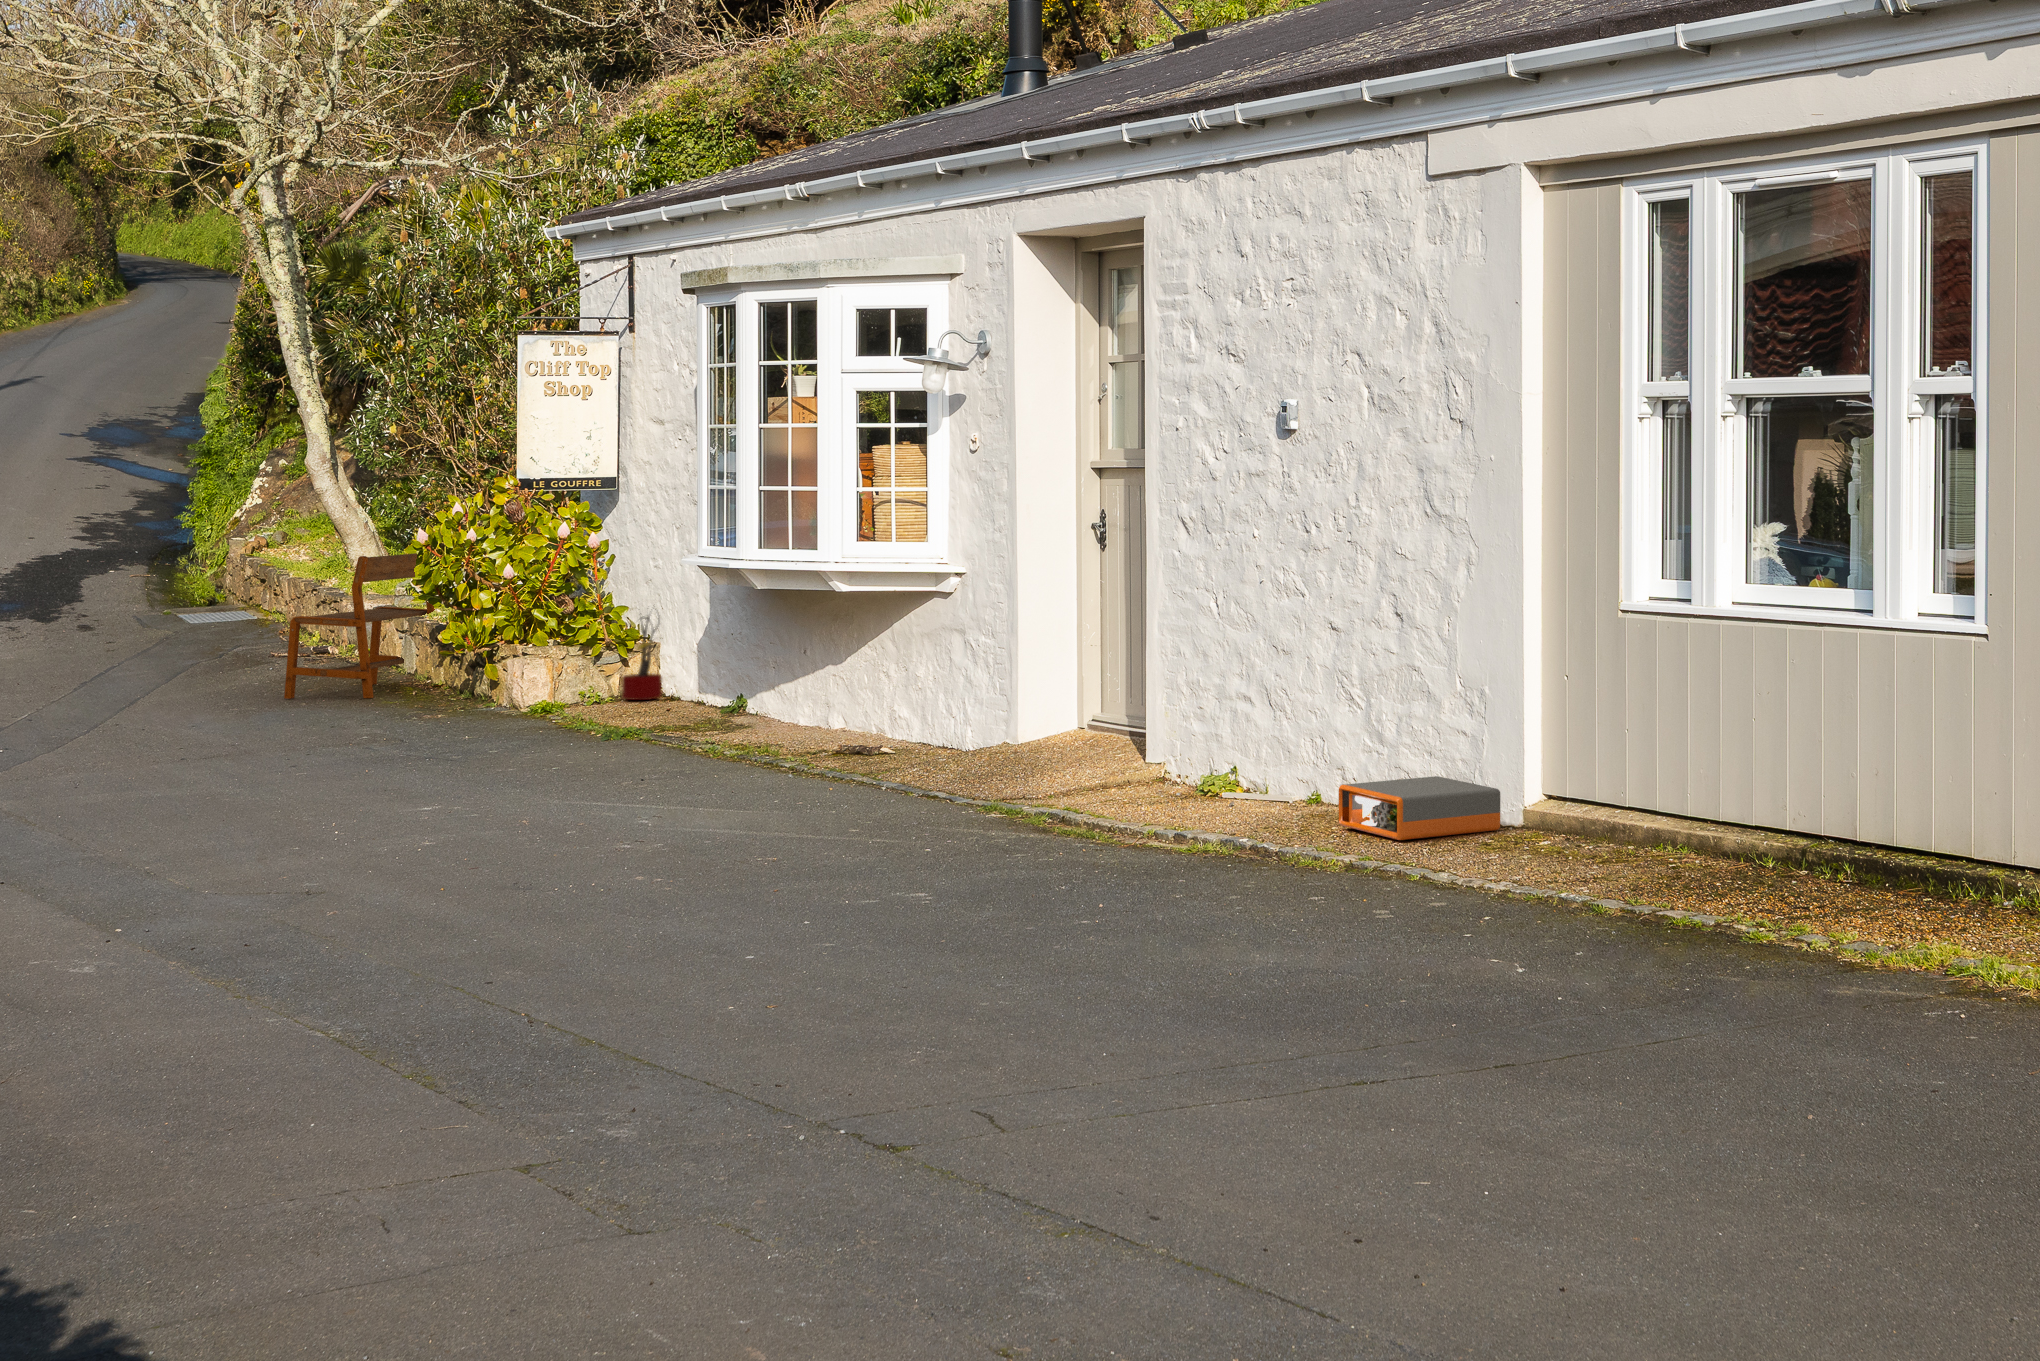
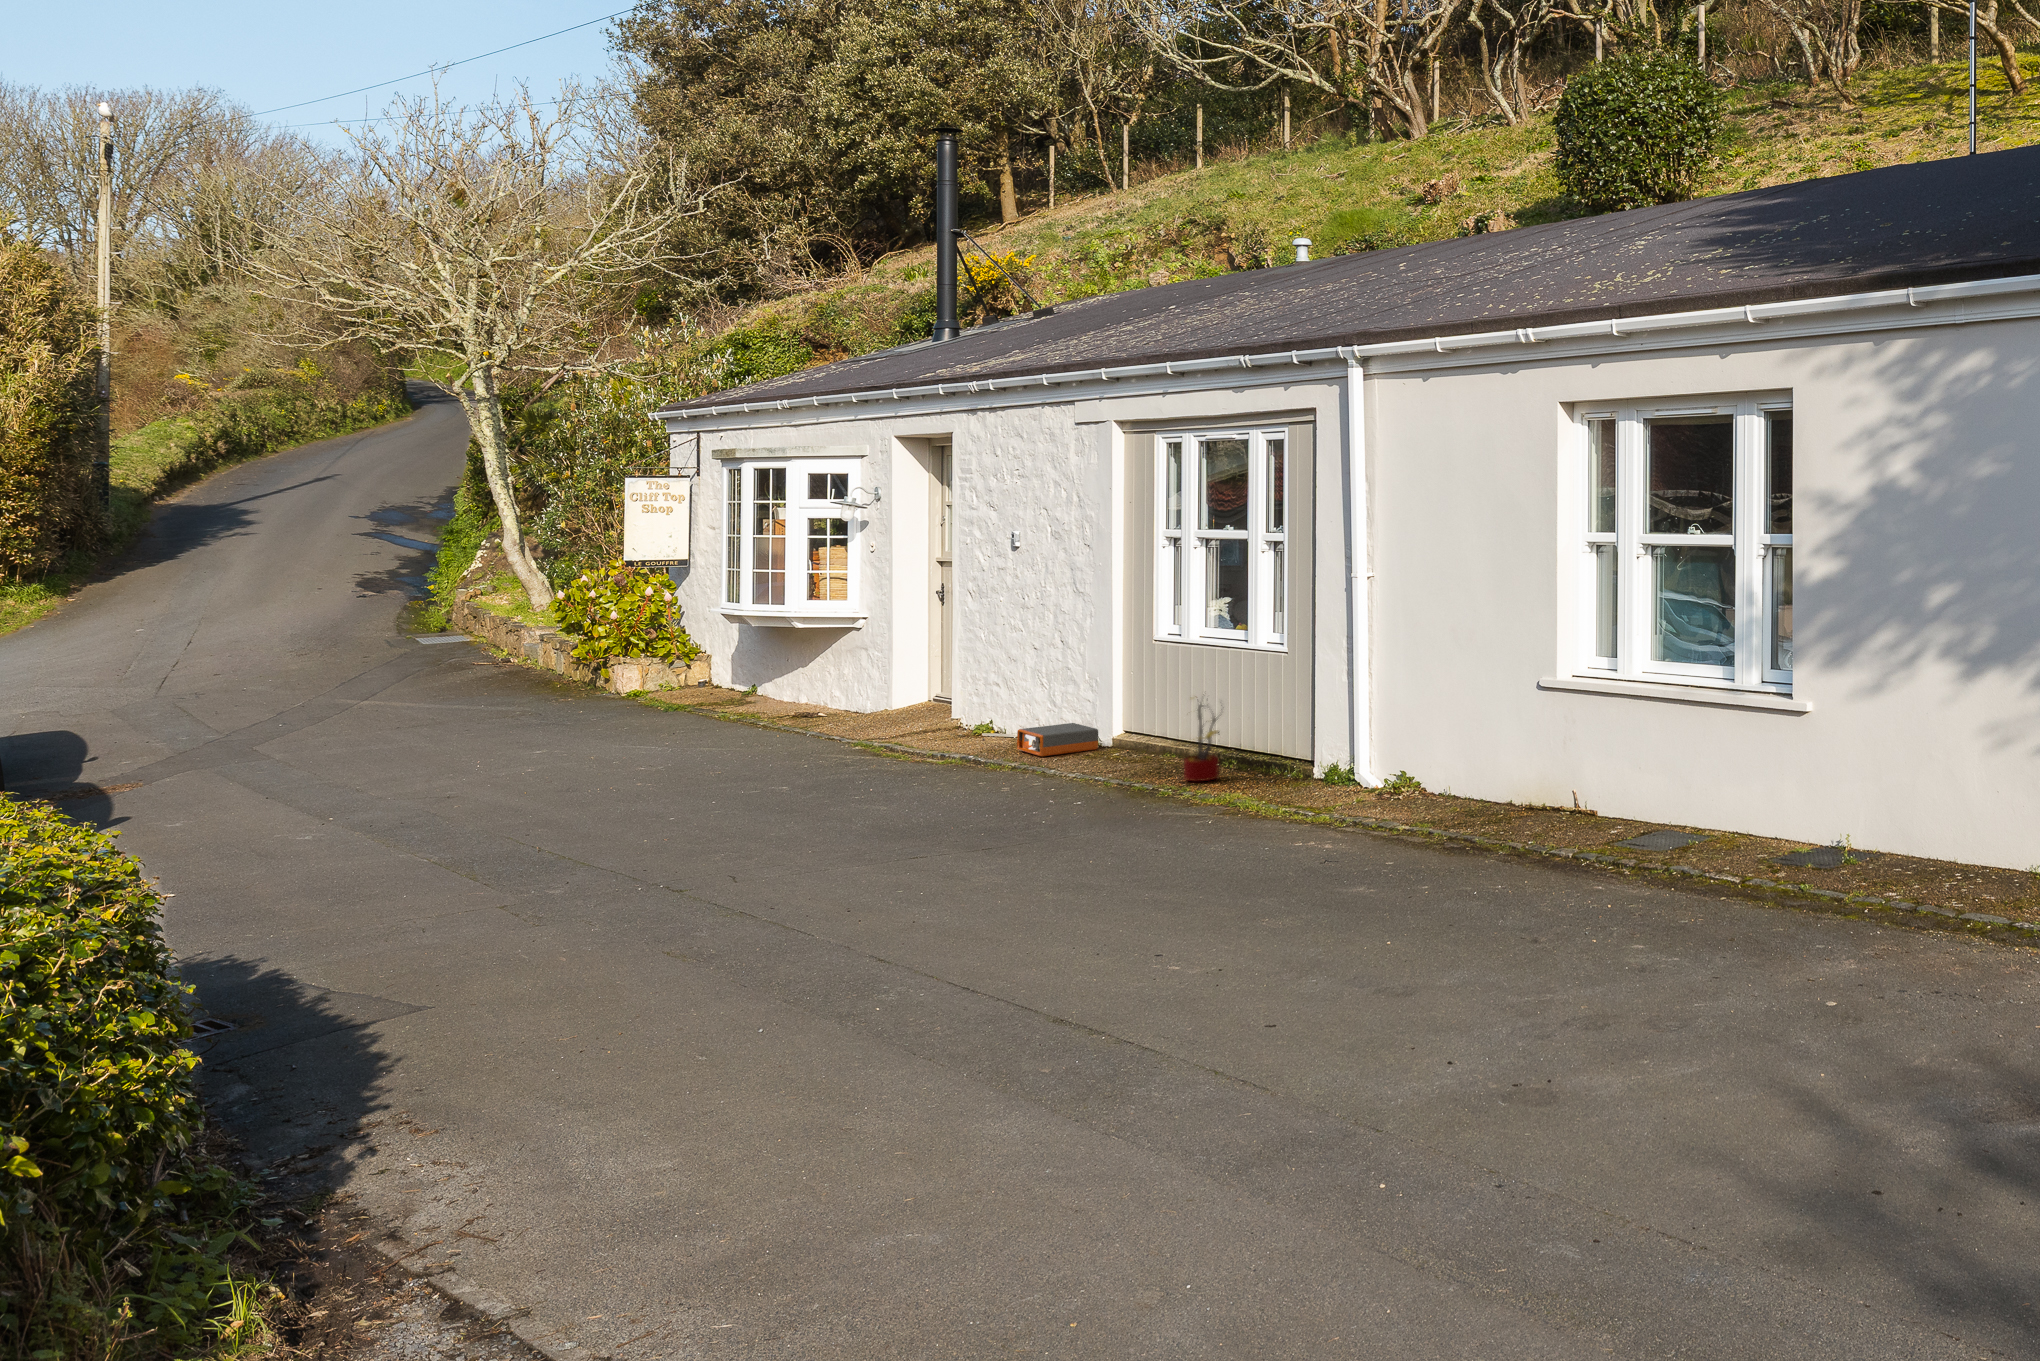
bench: present [284,553,441,699] -> none [473,602,577,691]
decorative plant: present [622,616,662,700] -> present [1184,704,1219,781]

